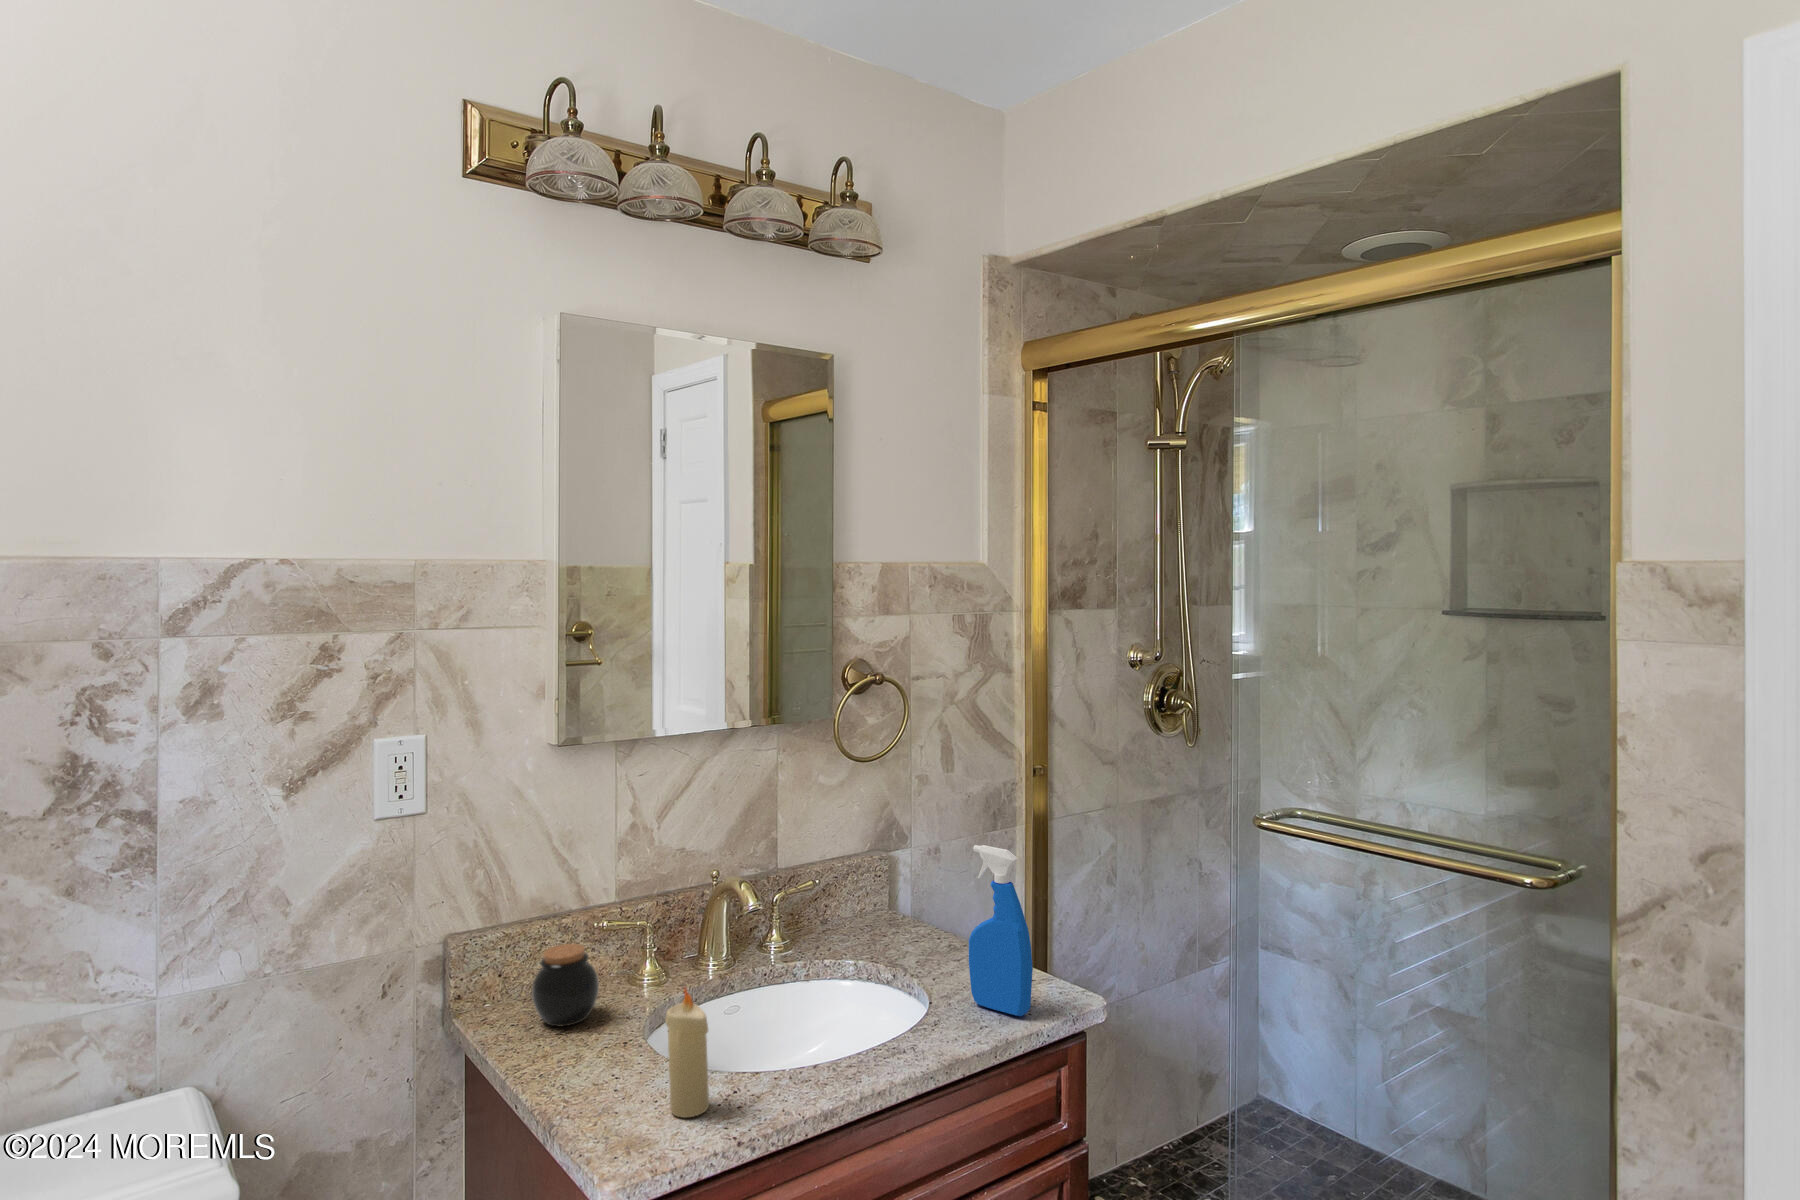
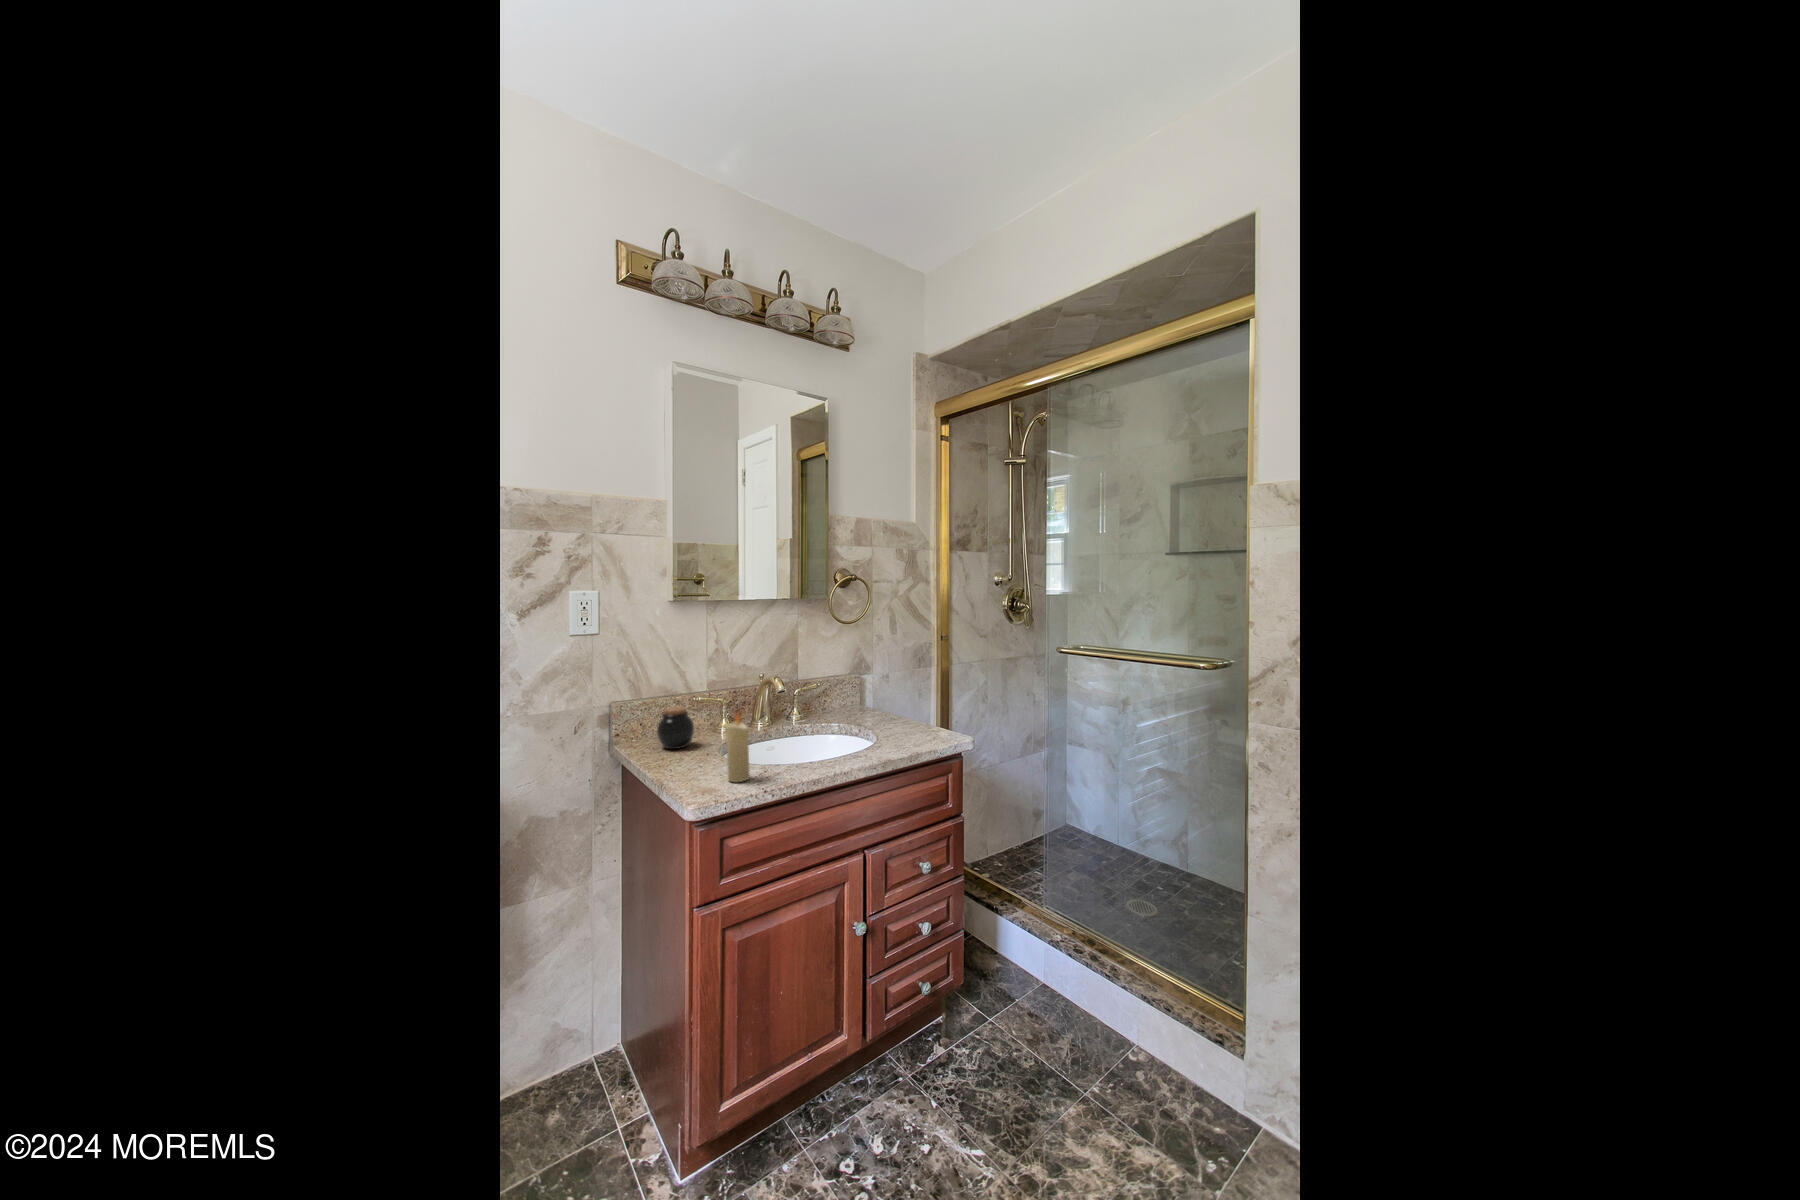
spray bottle: present [969,845,1033,1016] -> none [900,653,934,745]

